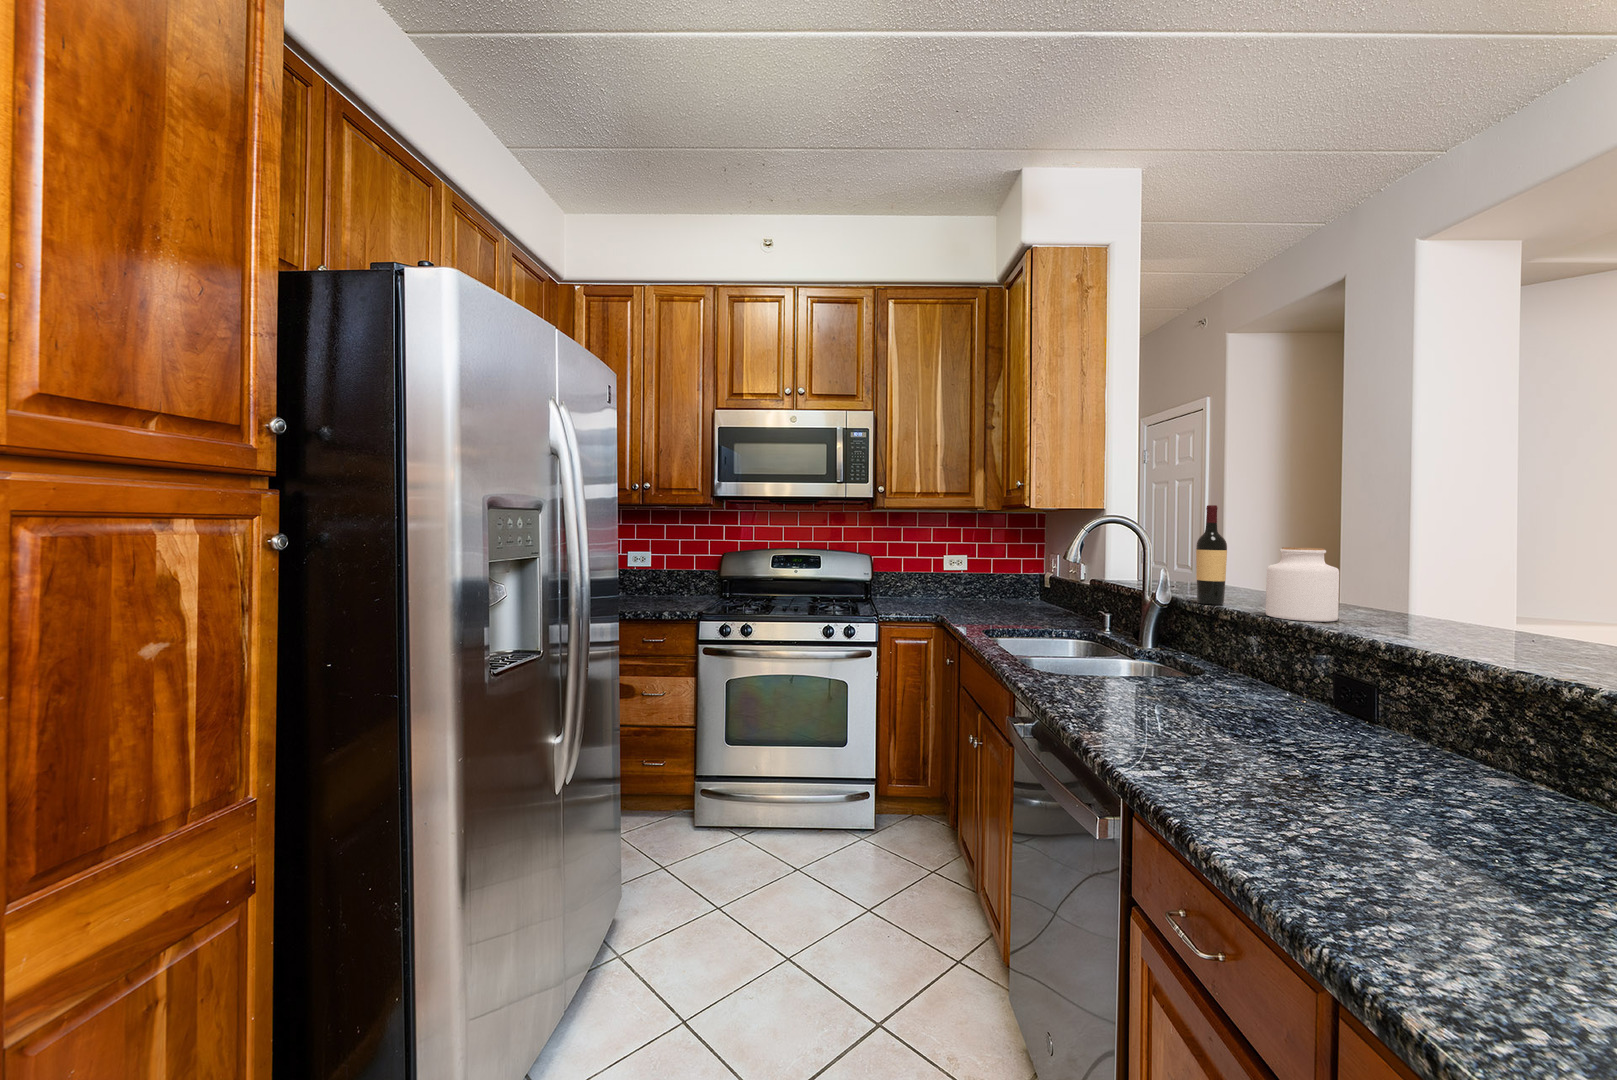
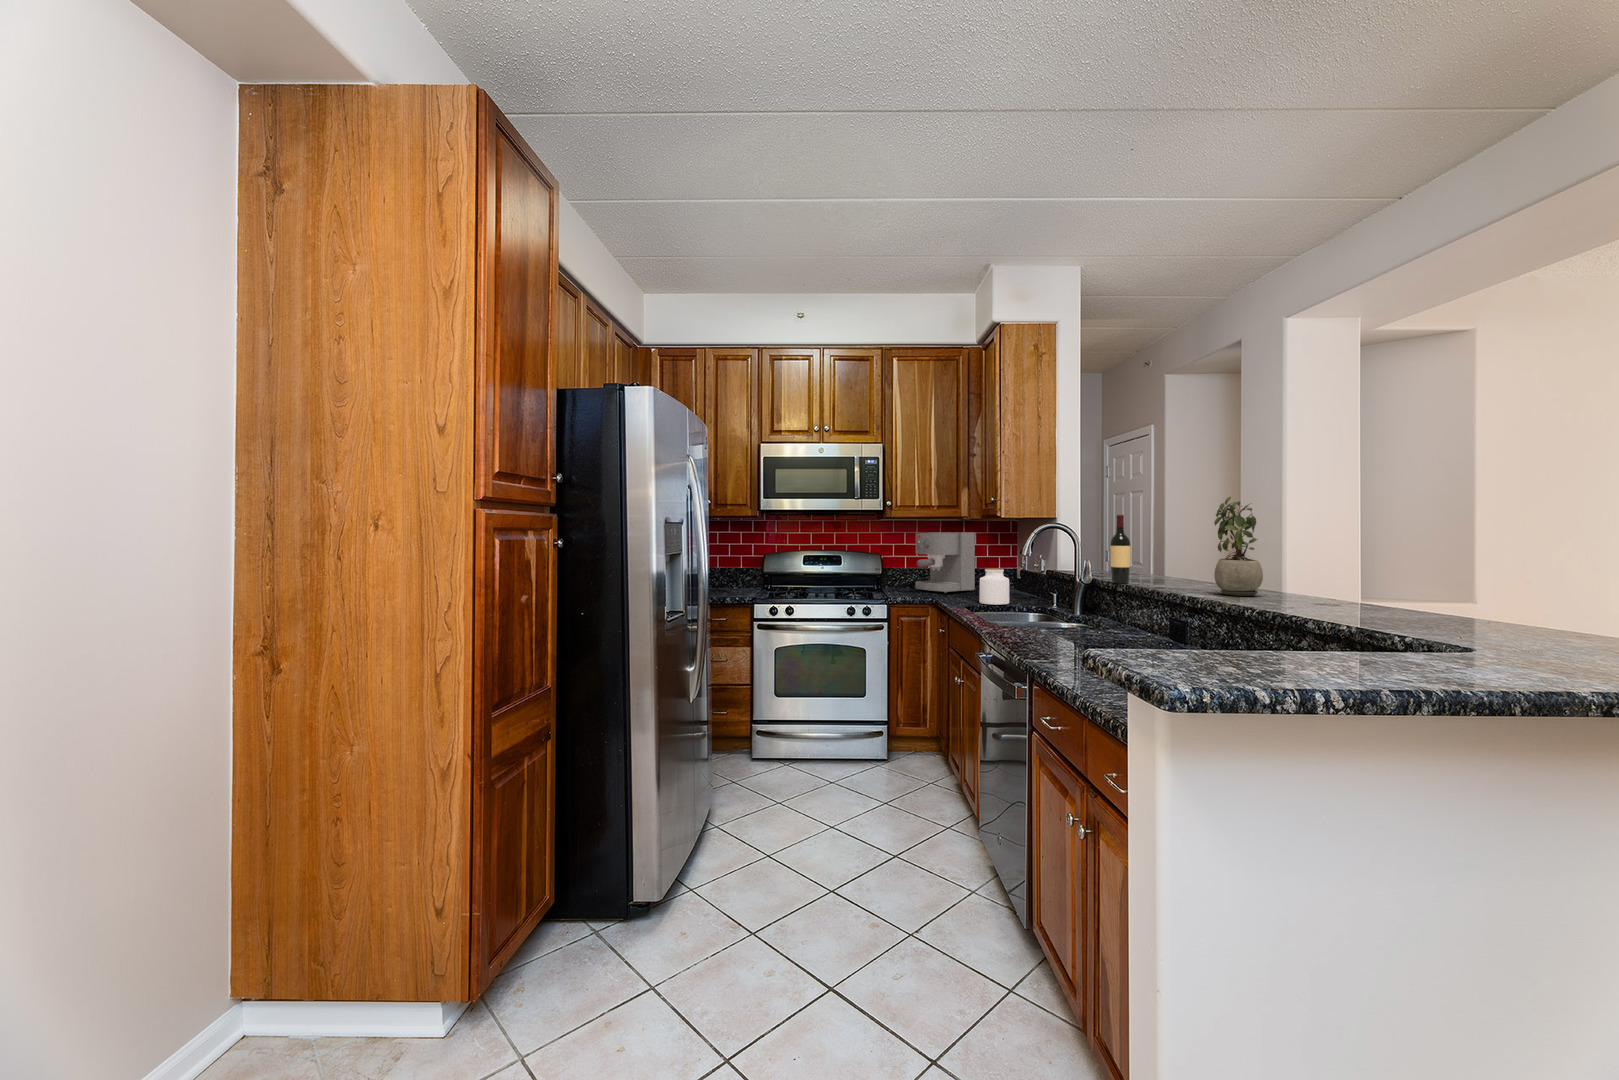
potted plant: none [1391,475,1481,636] -> present [1214,497,1263,596]
coffee maker: none [915,528,993,607] -> present [915,532,975,593]
jar: present [1266,547,1339,622] -> present [979,568,1009,605]

